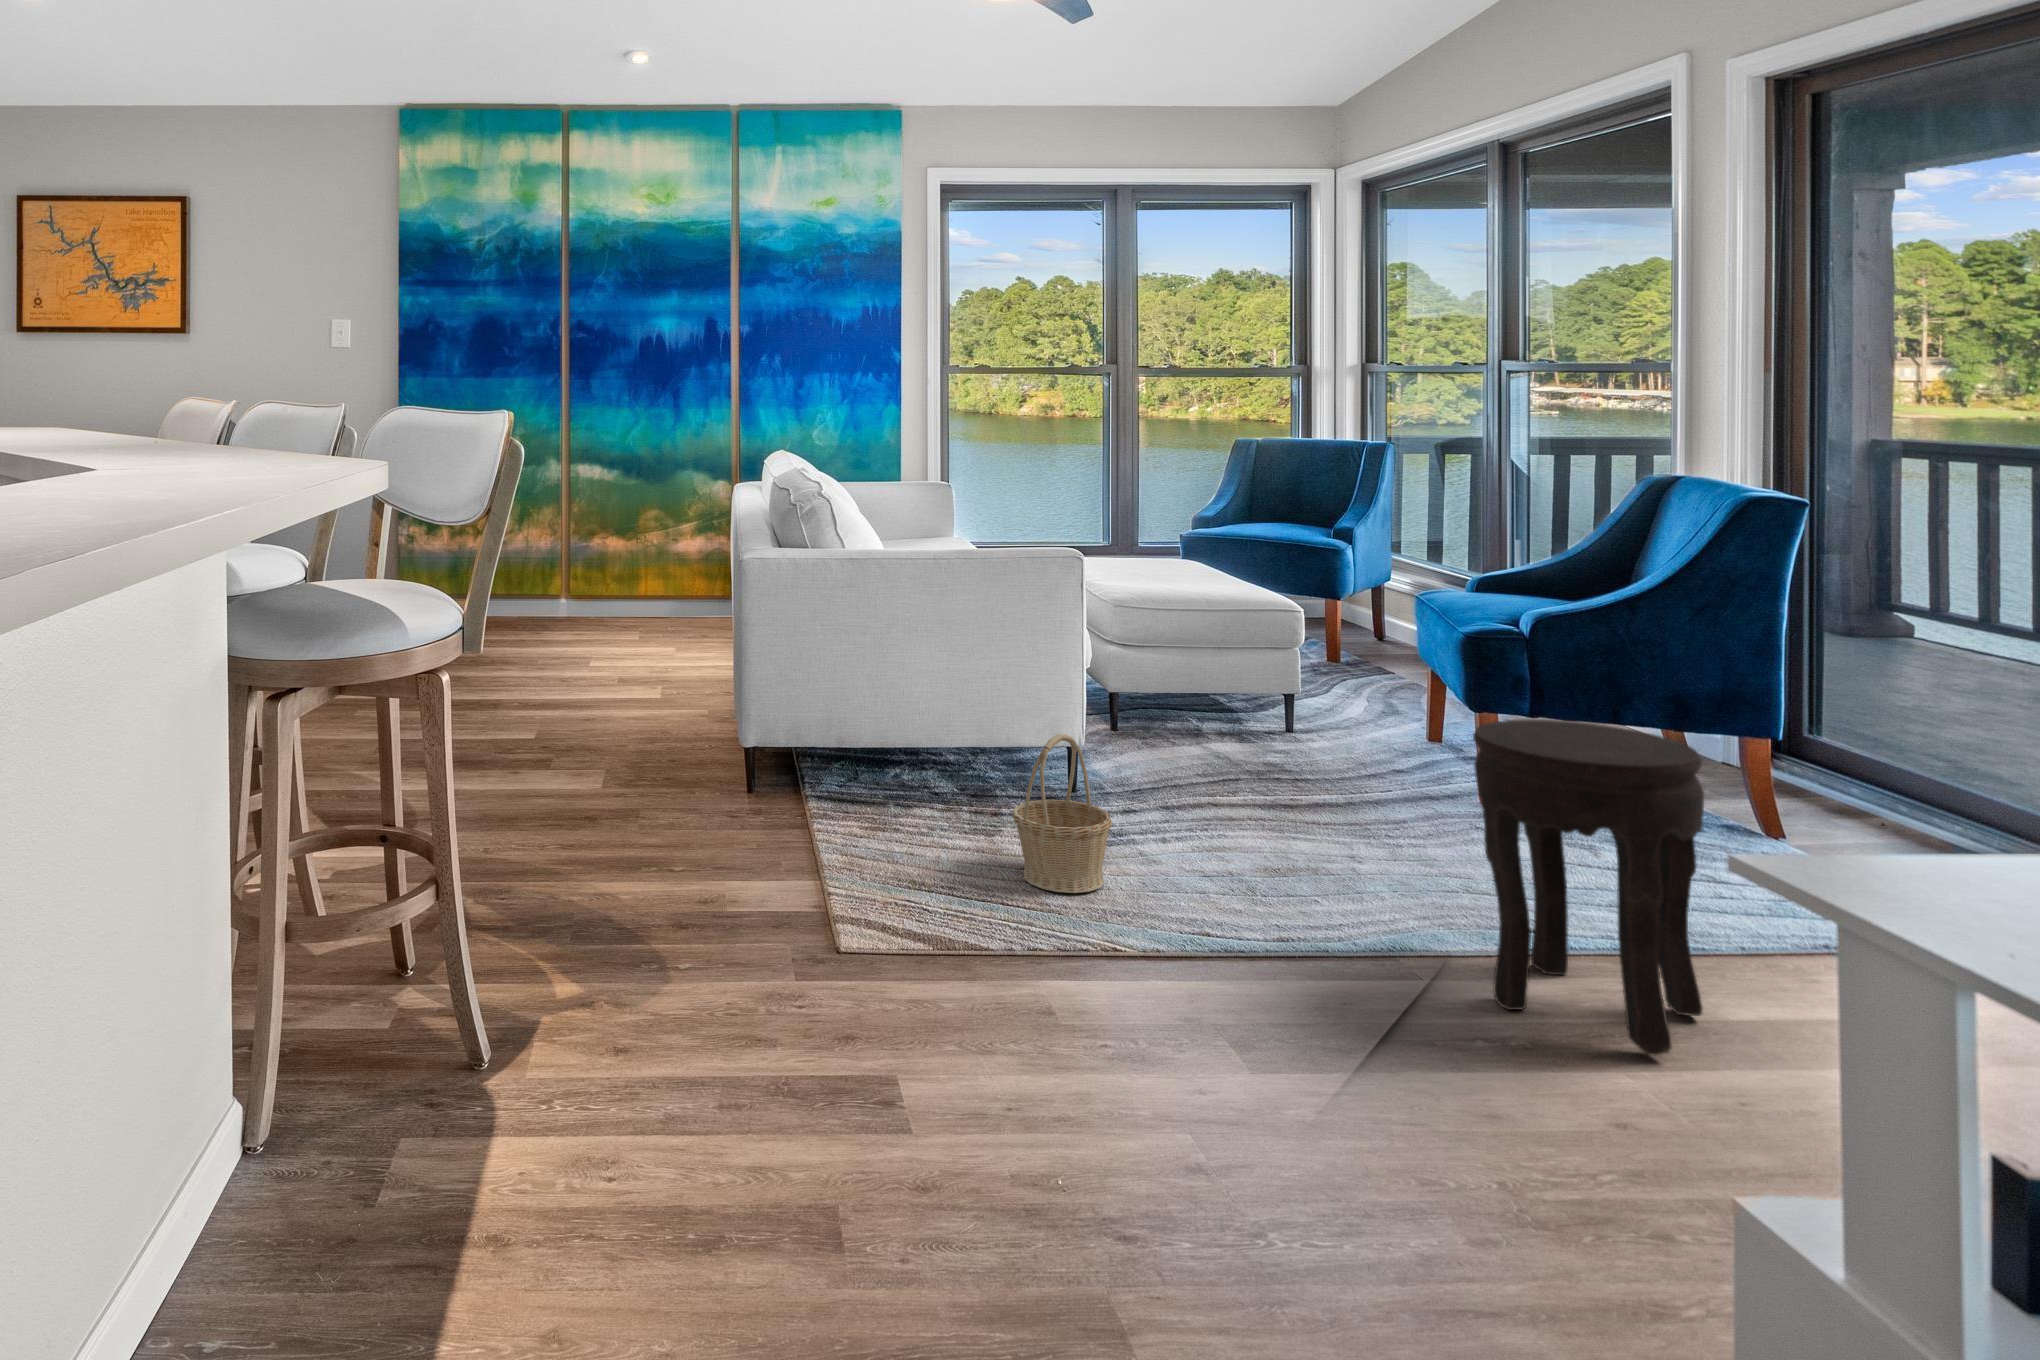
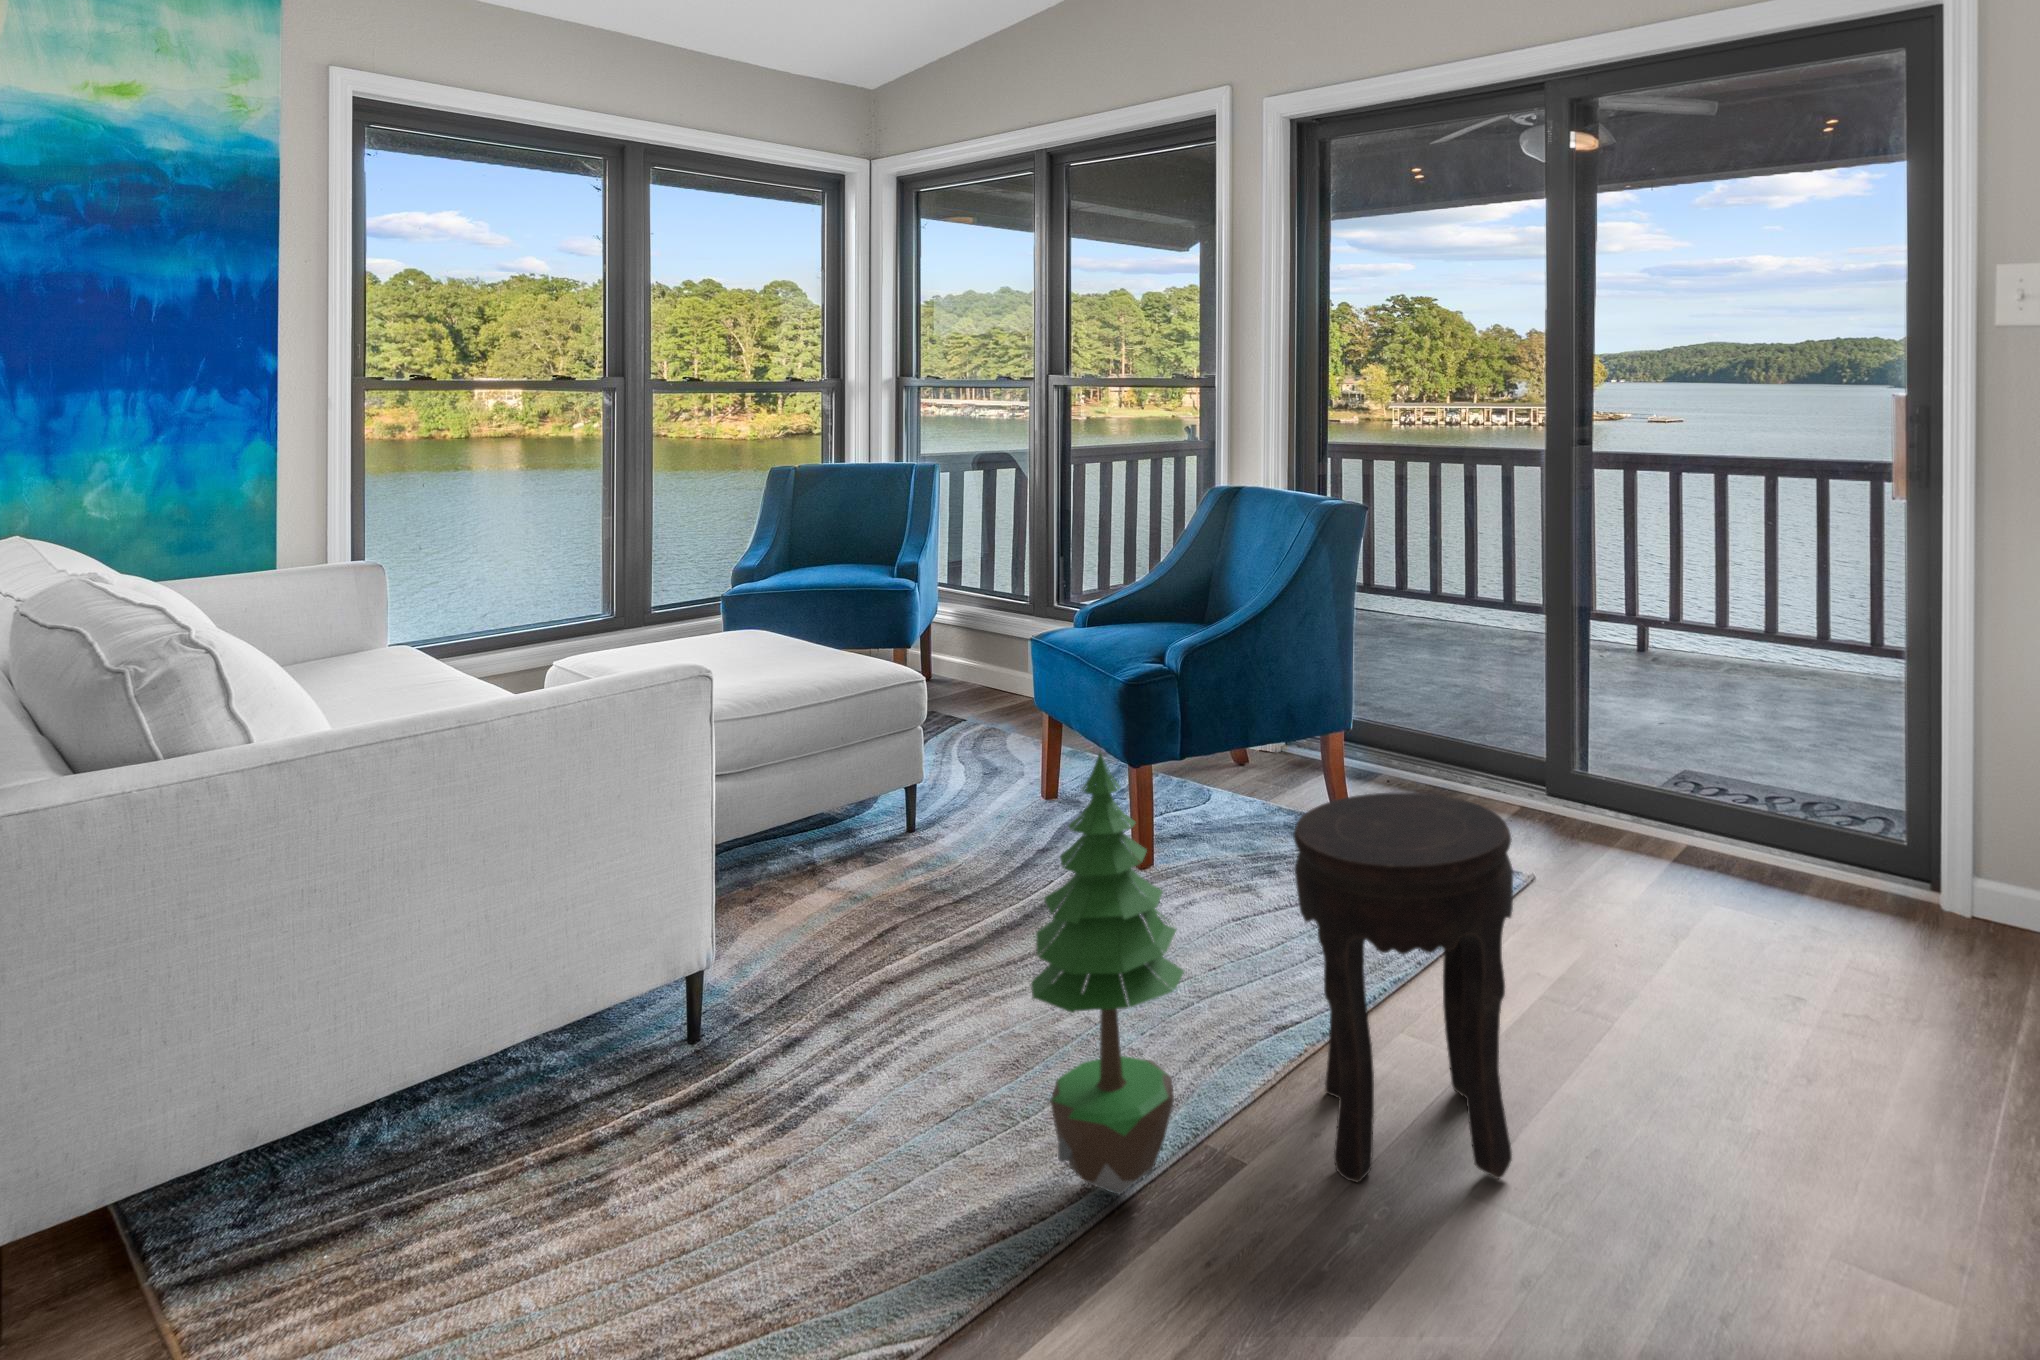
potted tree: none [1232,622,1356,943] -> present [1031,751,1184,1194]
basket: present [1013,734,1112,893] -> none [668,996,838,1288]

